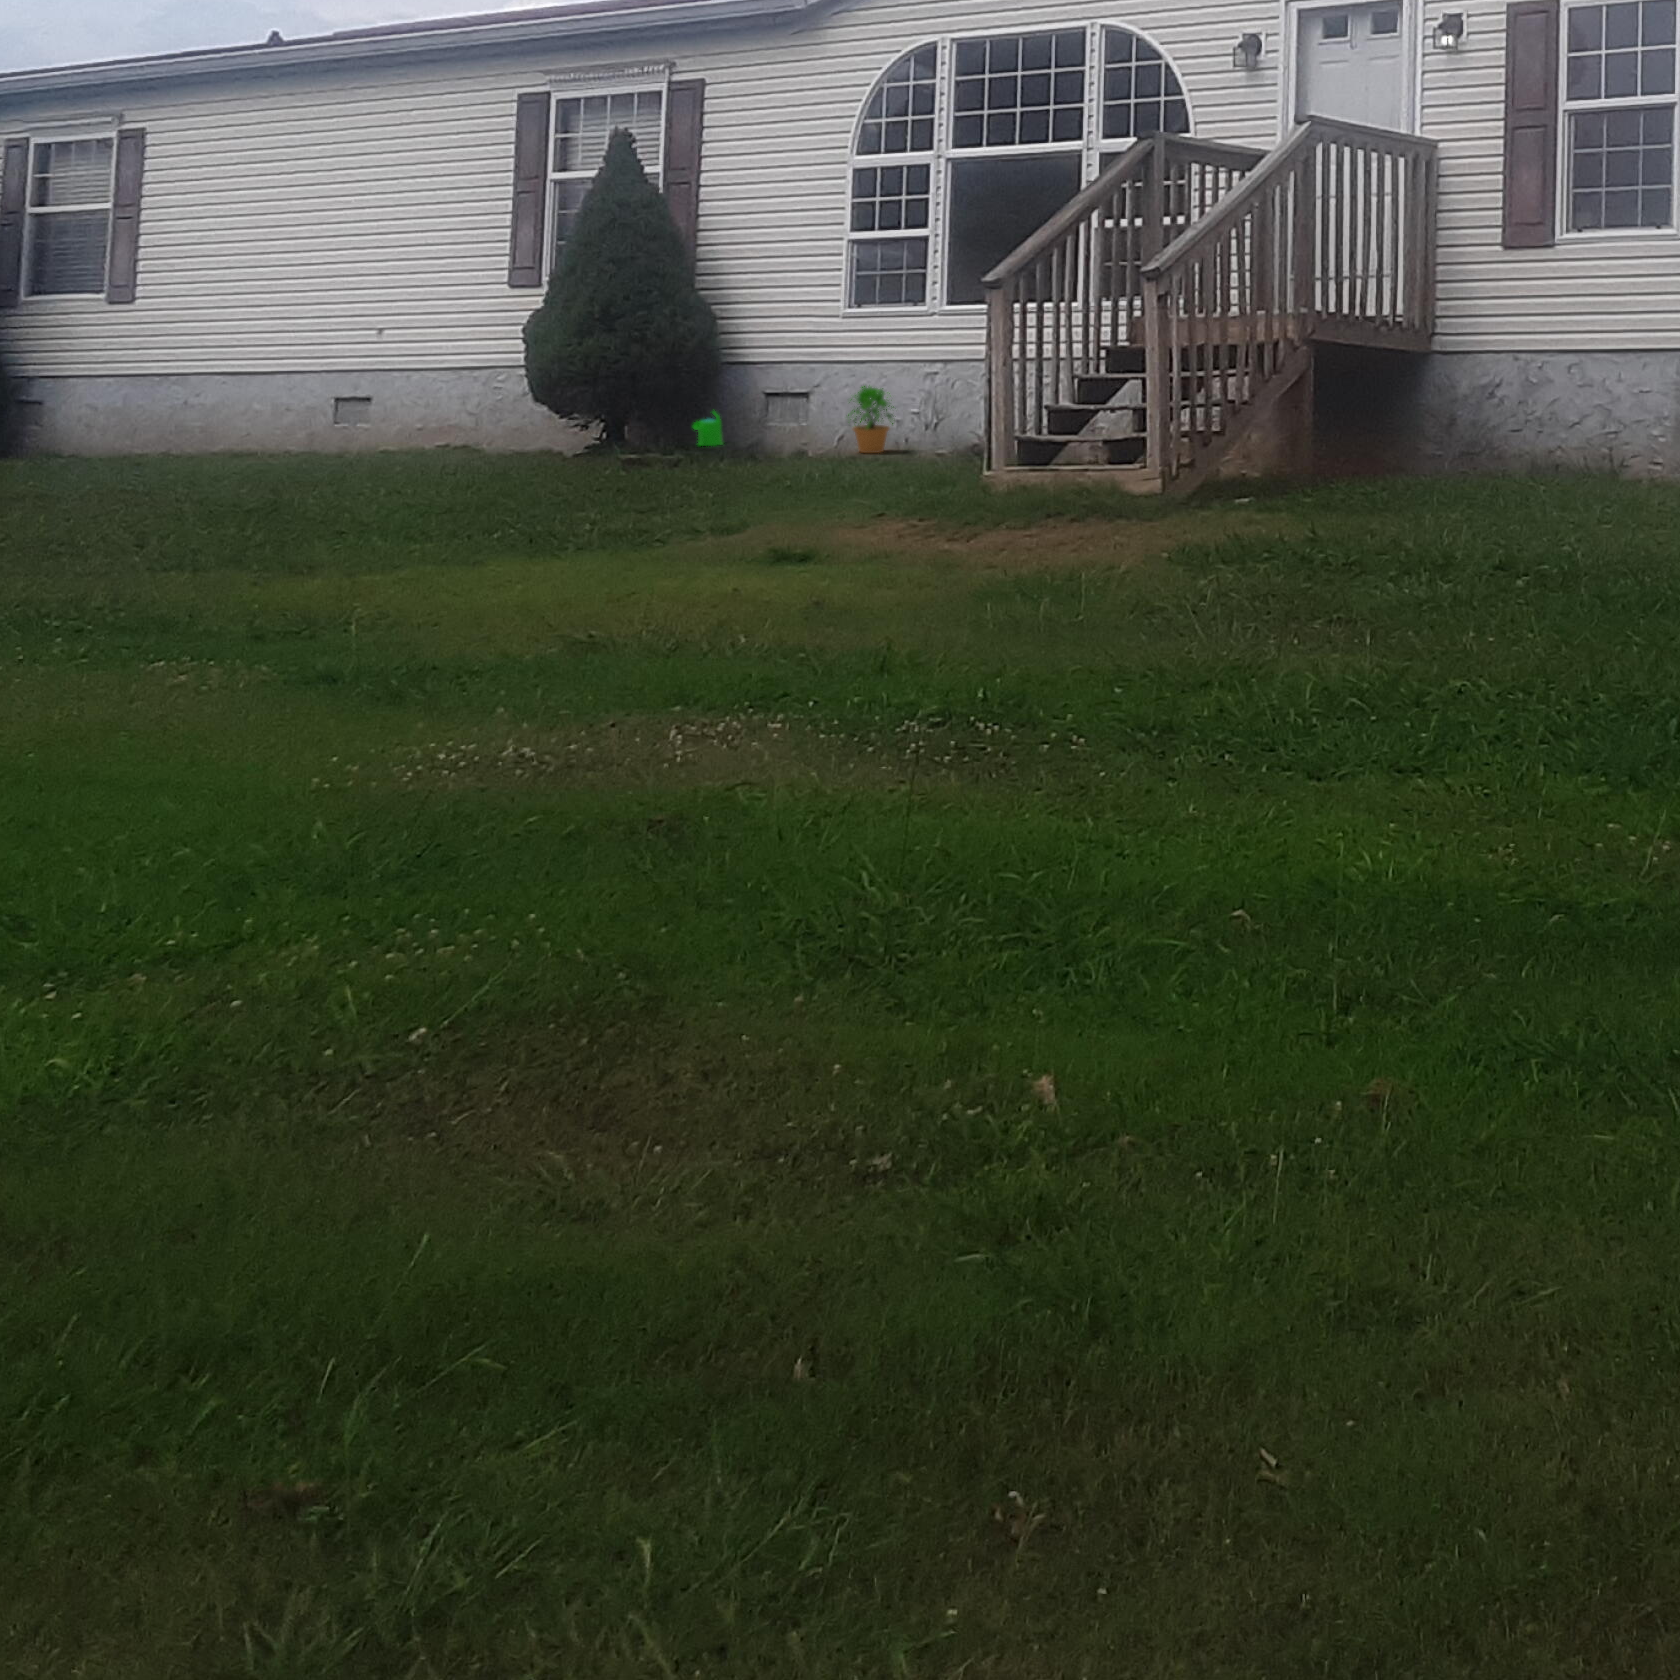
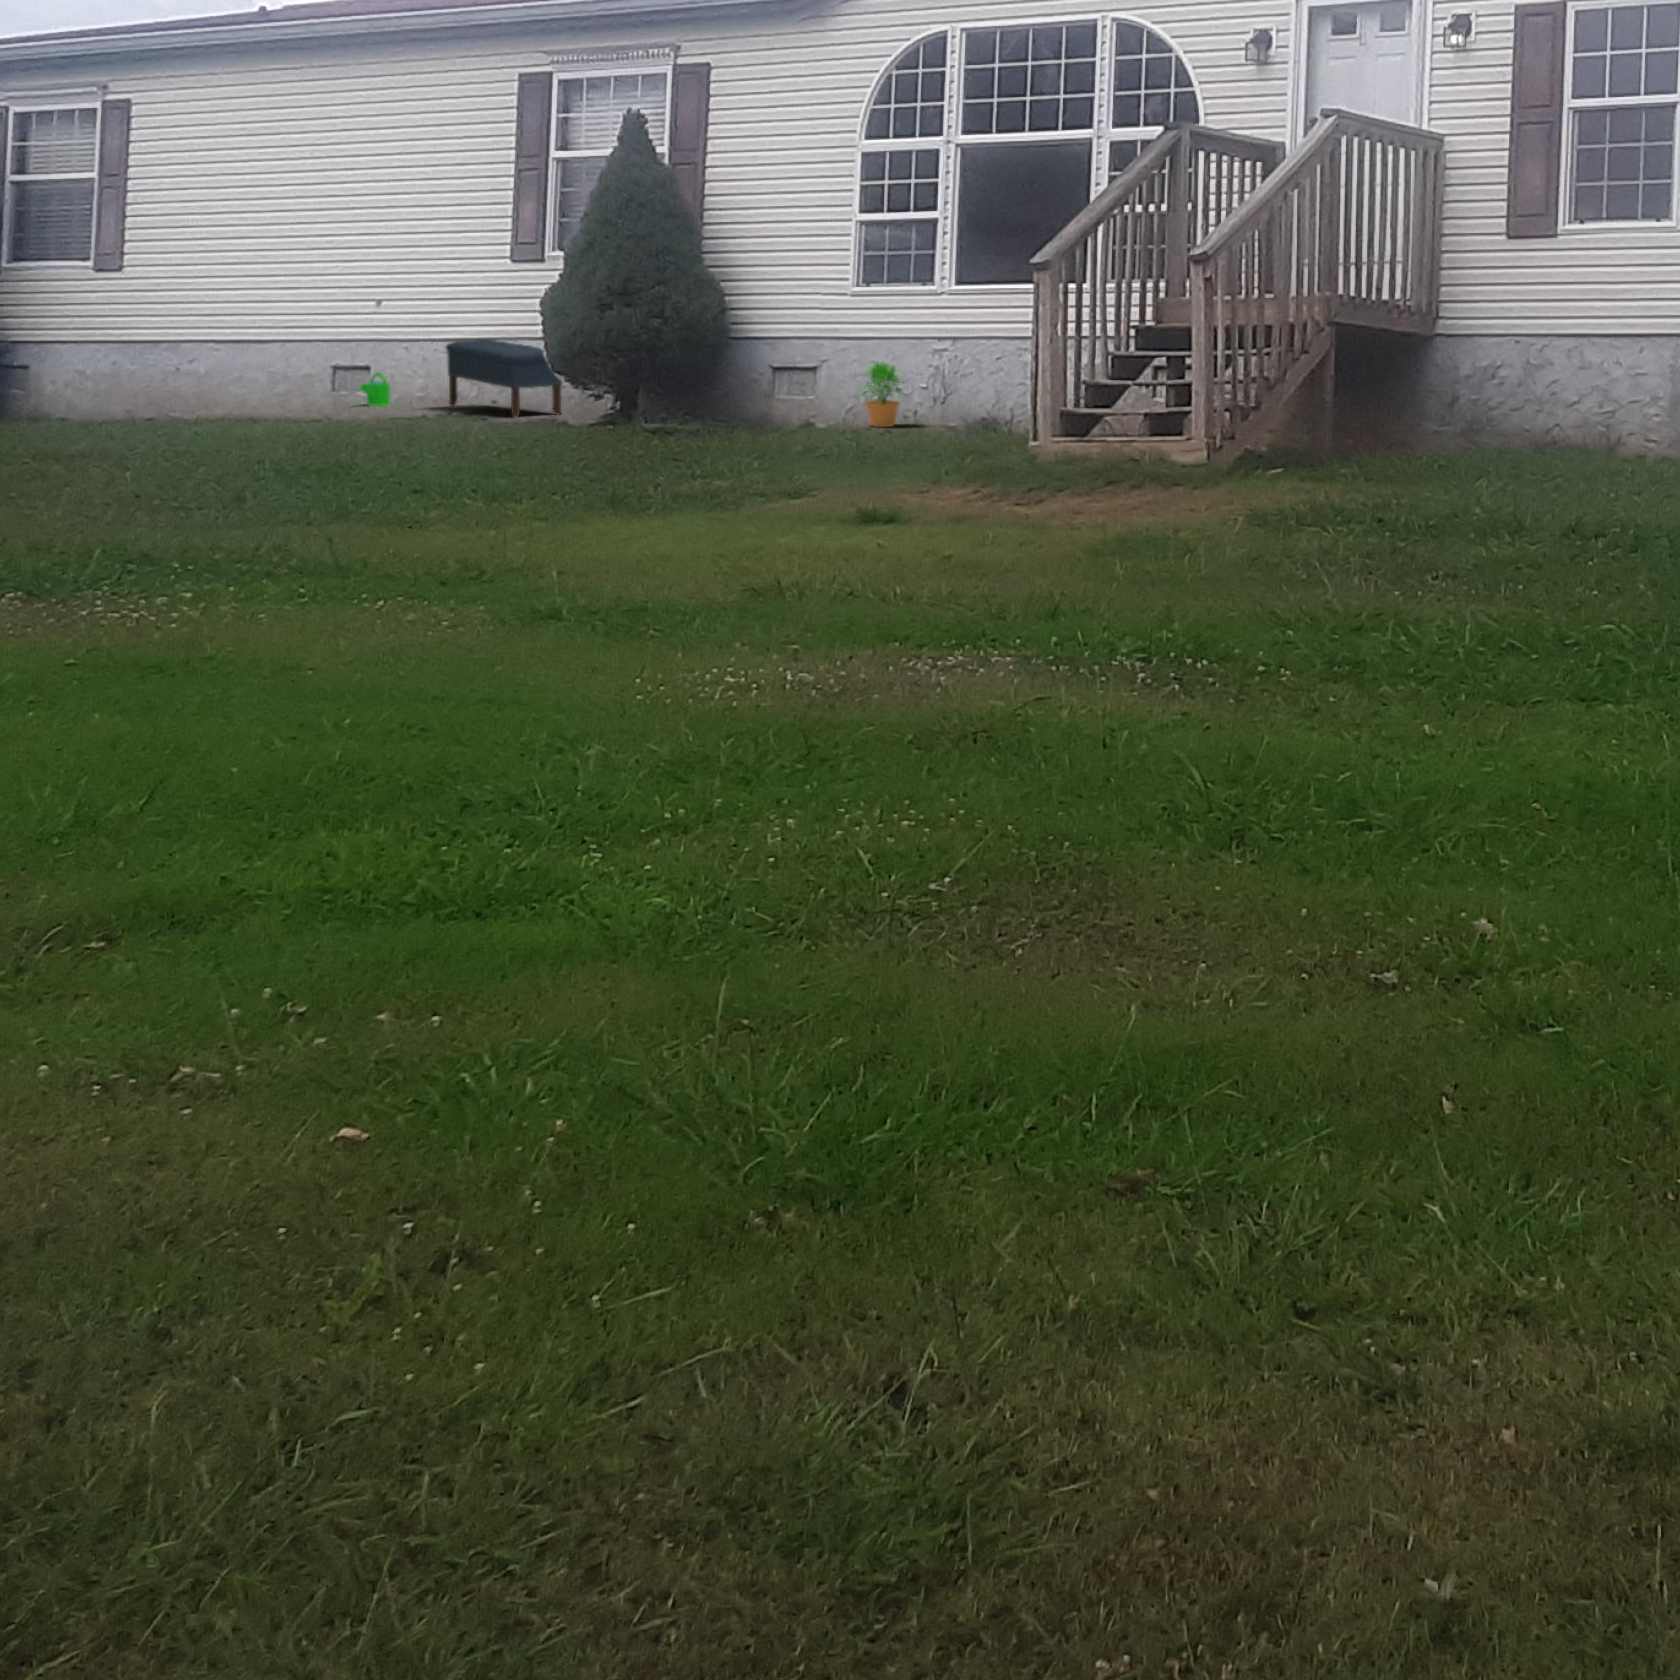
bench: none [441,366,556,450] -> present [446,339,562,418]
watering can: present [693,412,723,446] -> present [359,372,392,406]

